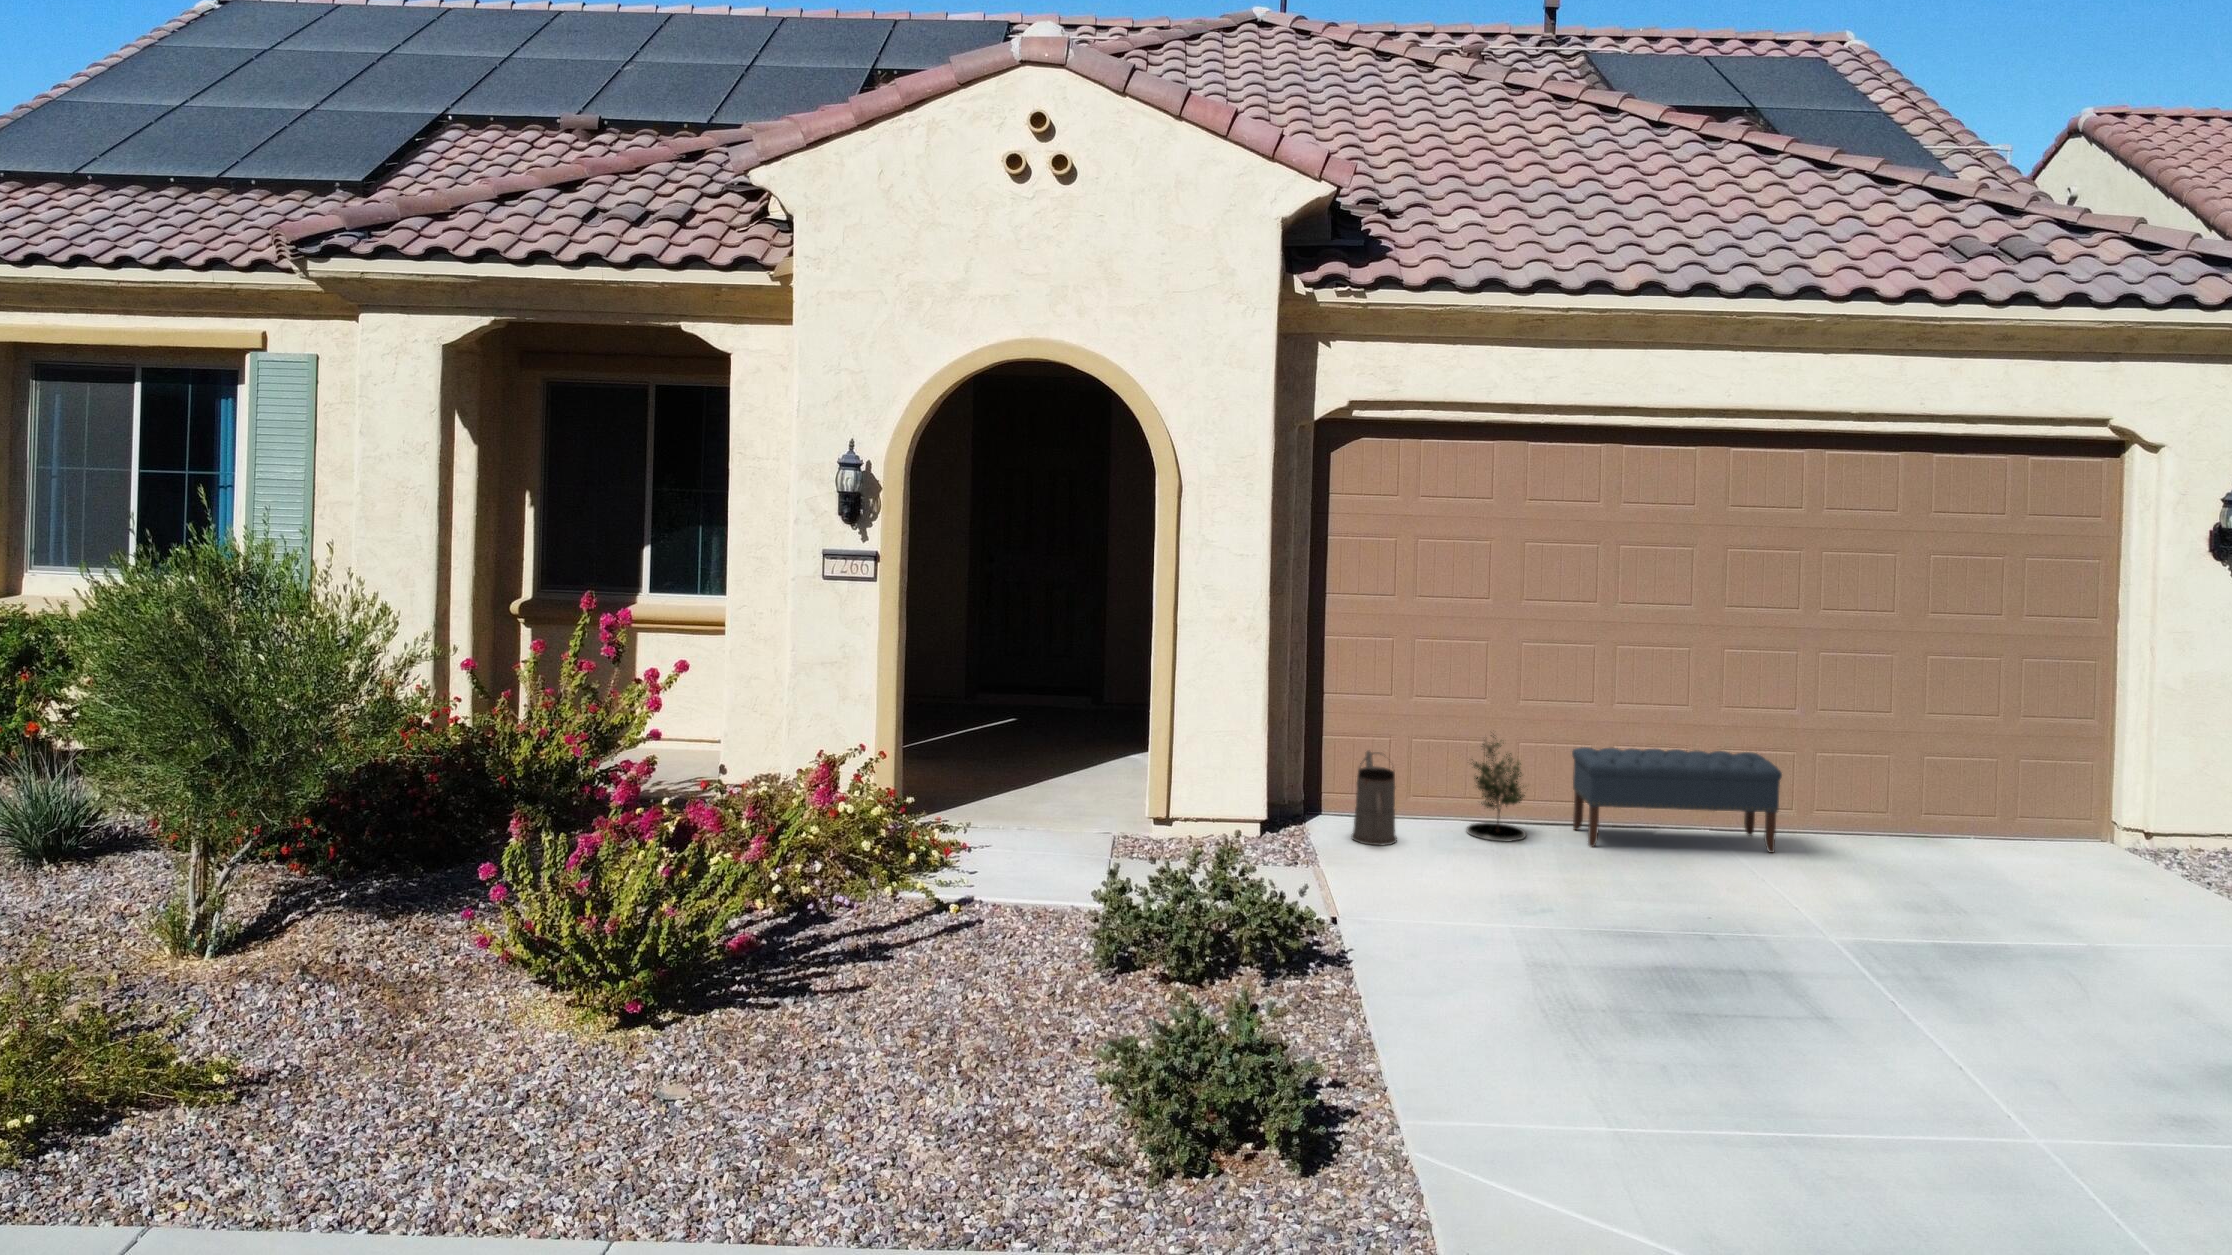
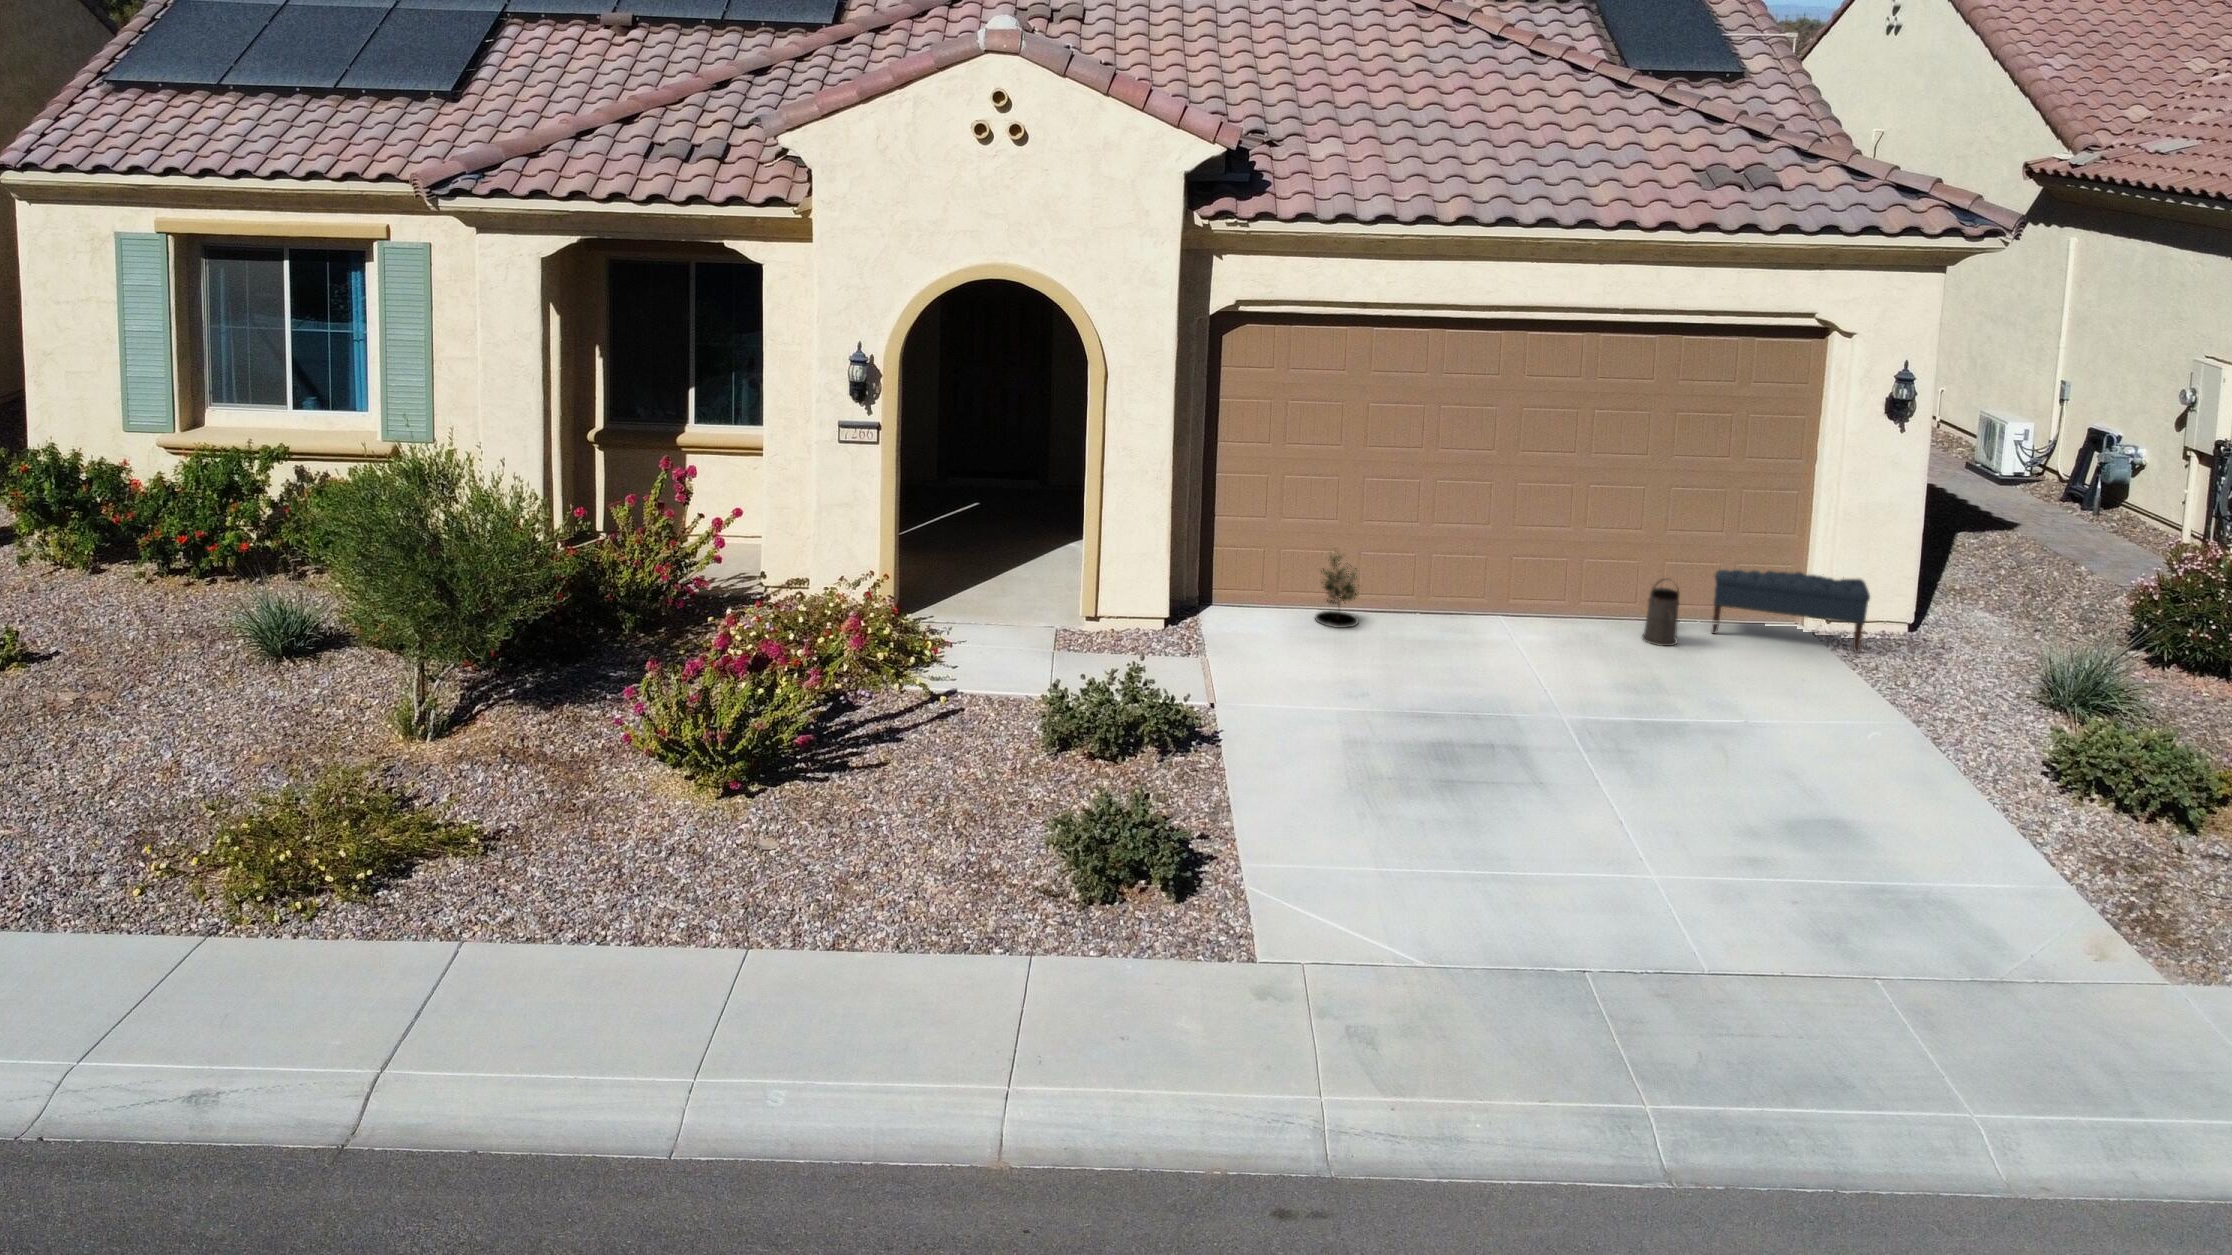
bench: present [1572,747,1782,853] -> present [1711,570,1870,653]
watering can: present [1351,751,1397,846] -> present [1642,579,1679,646]

